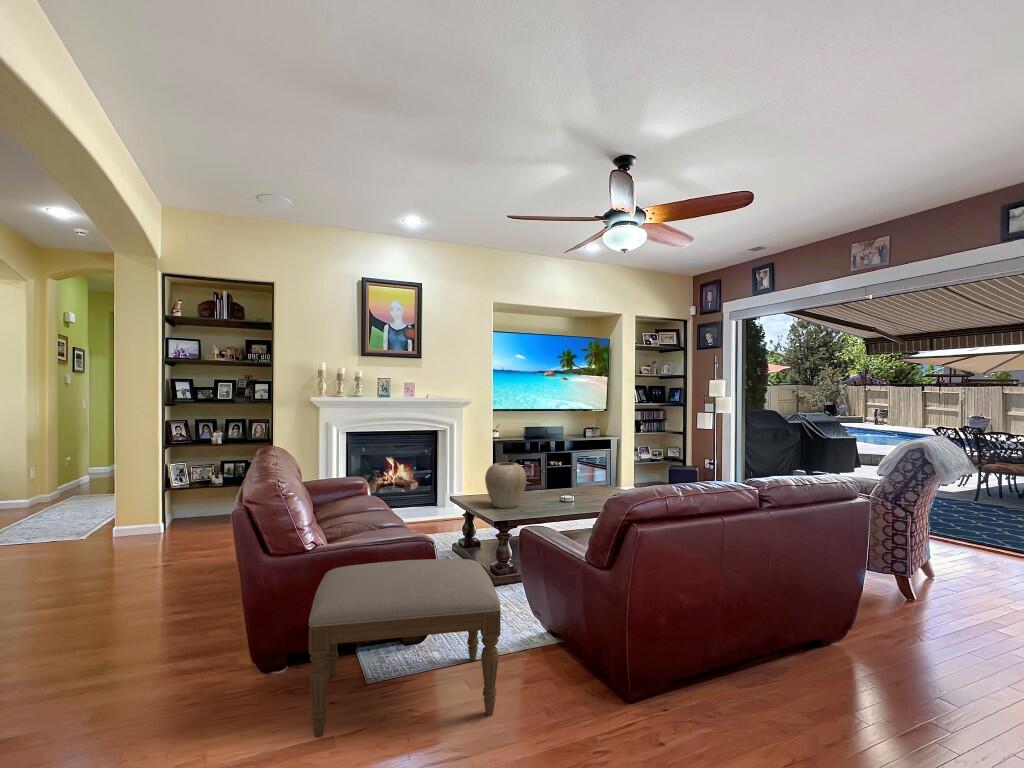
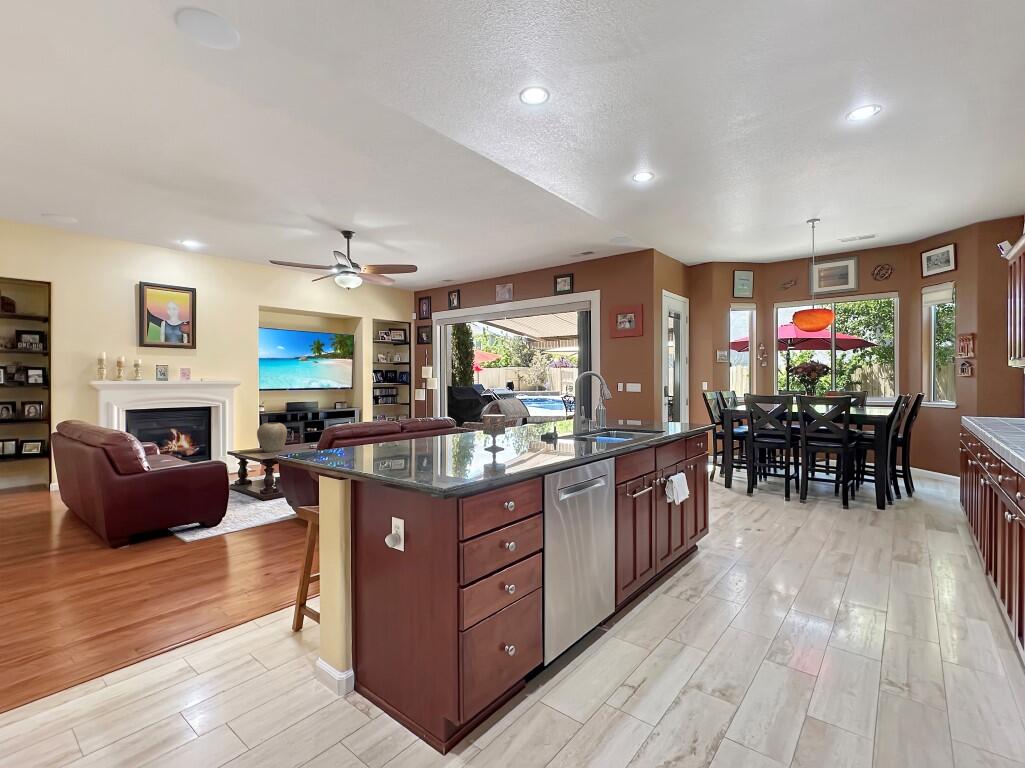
ottoman: present [309,559,501,738] -> none [157,470,272,558]

